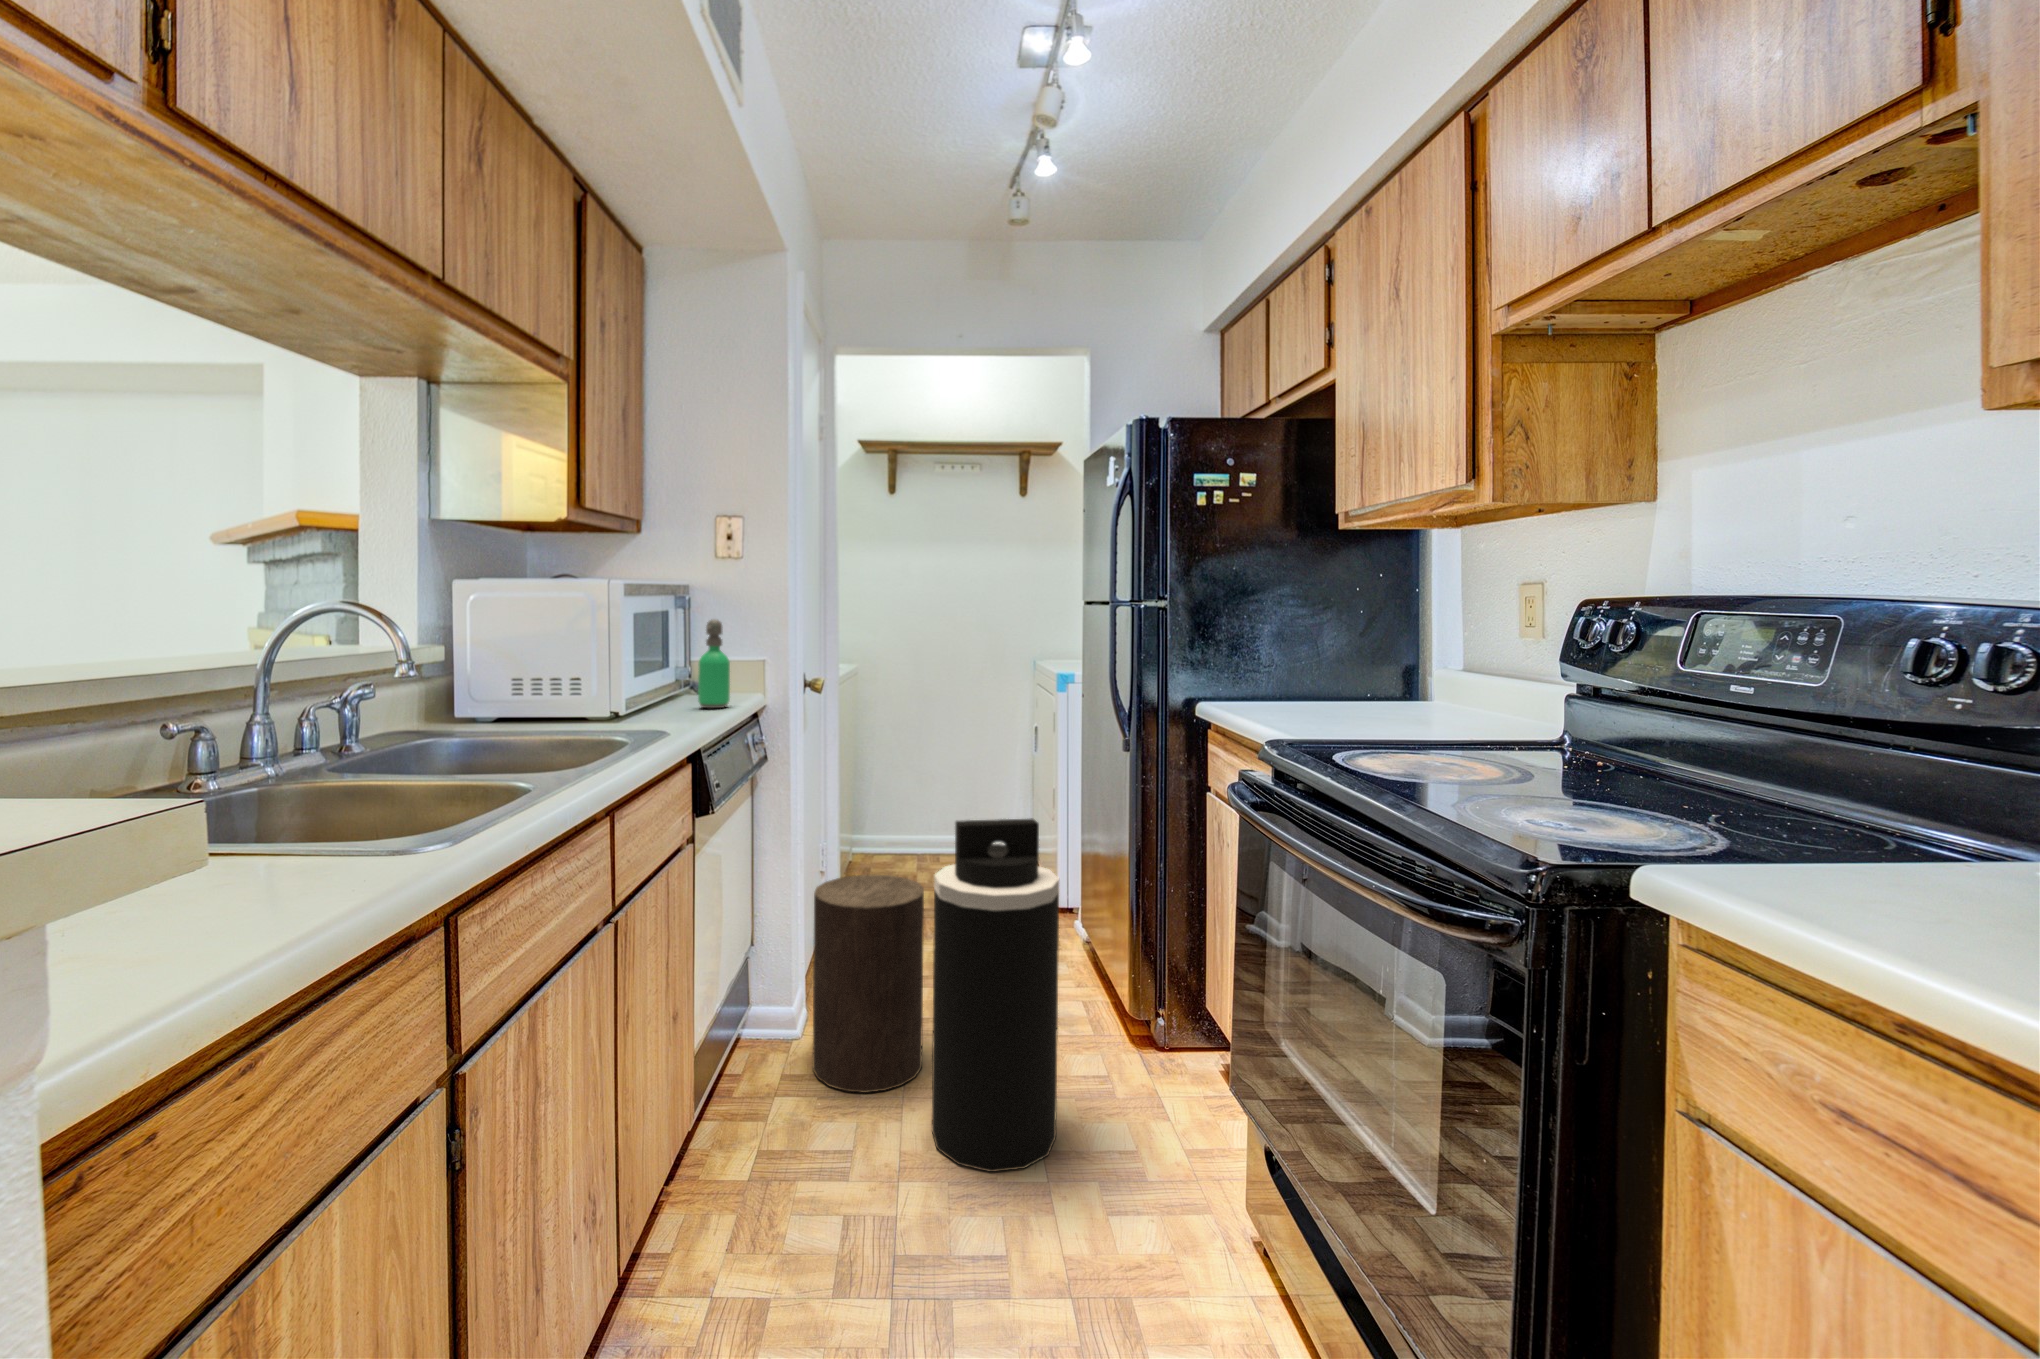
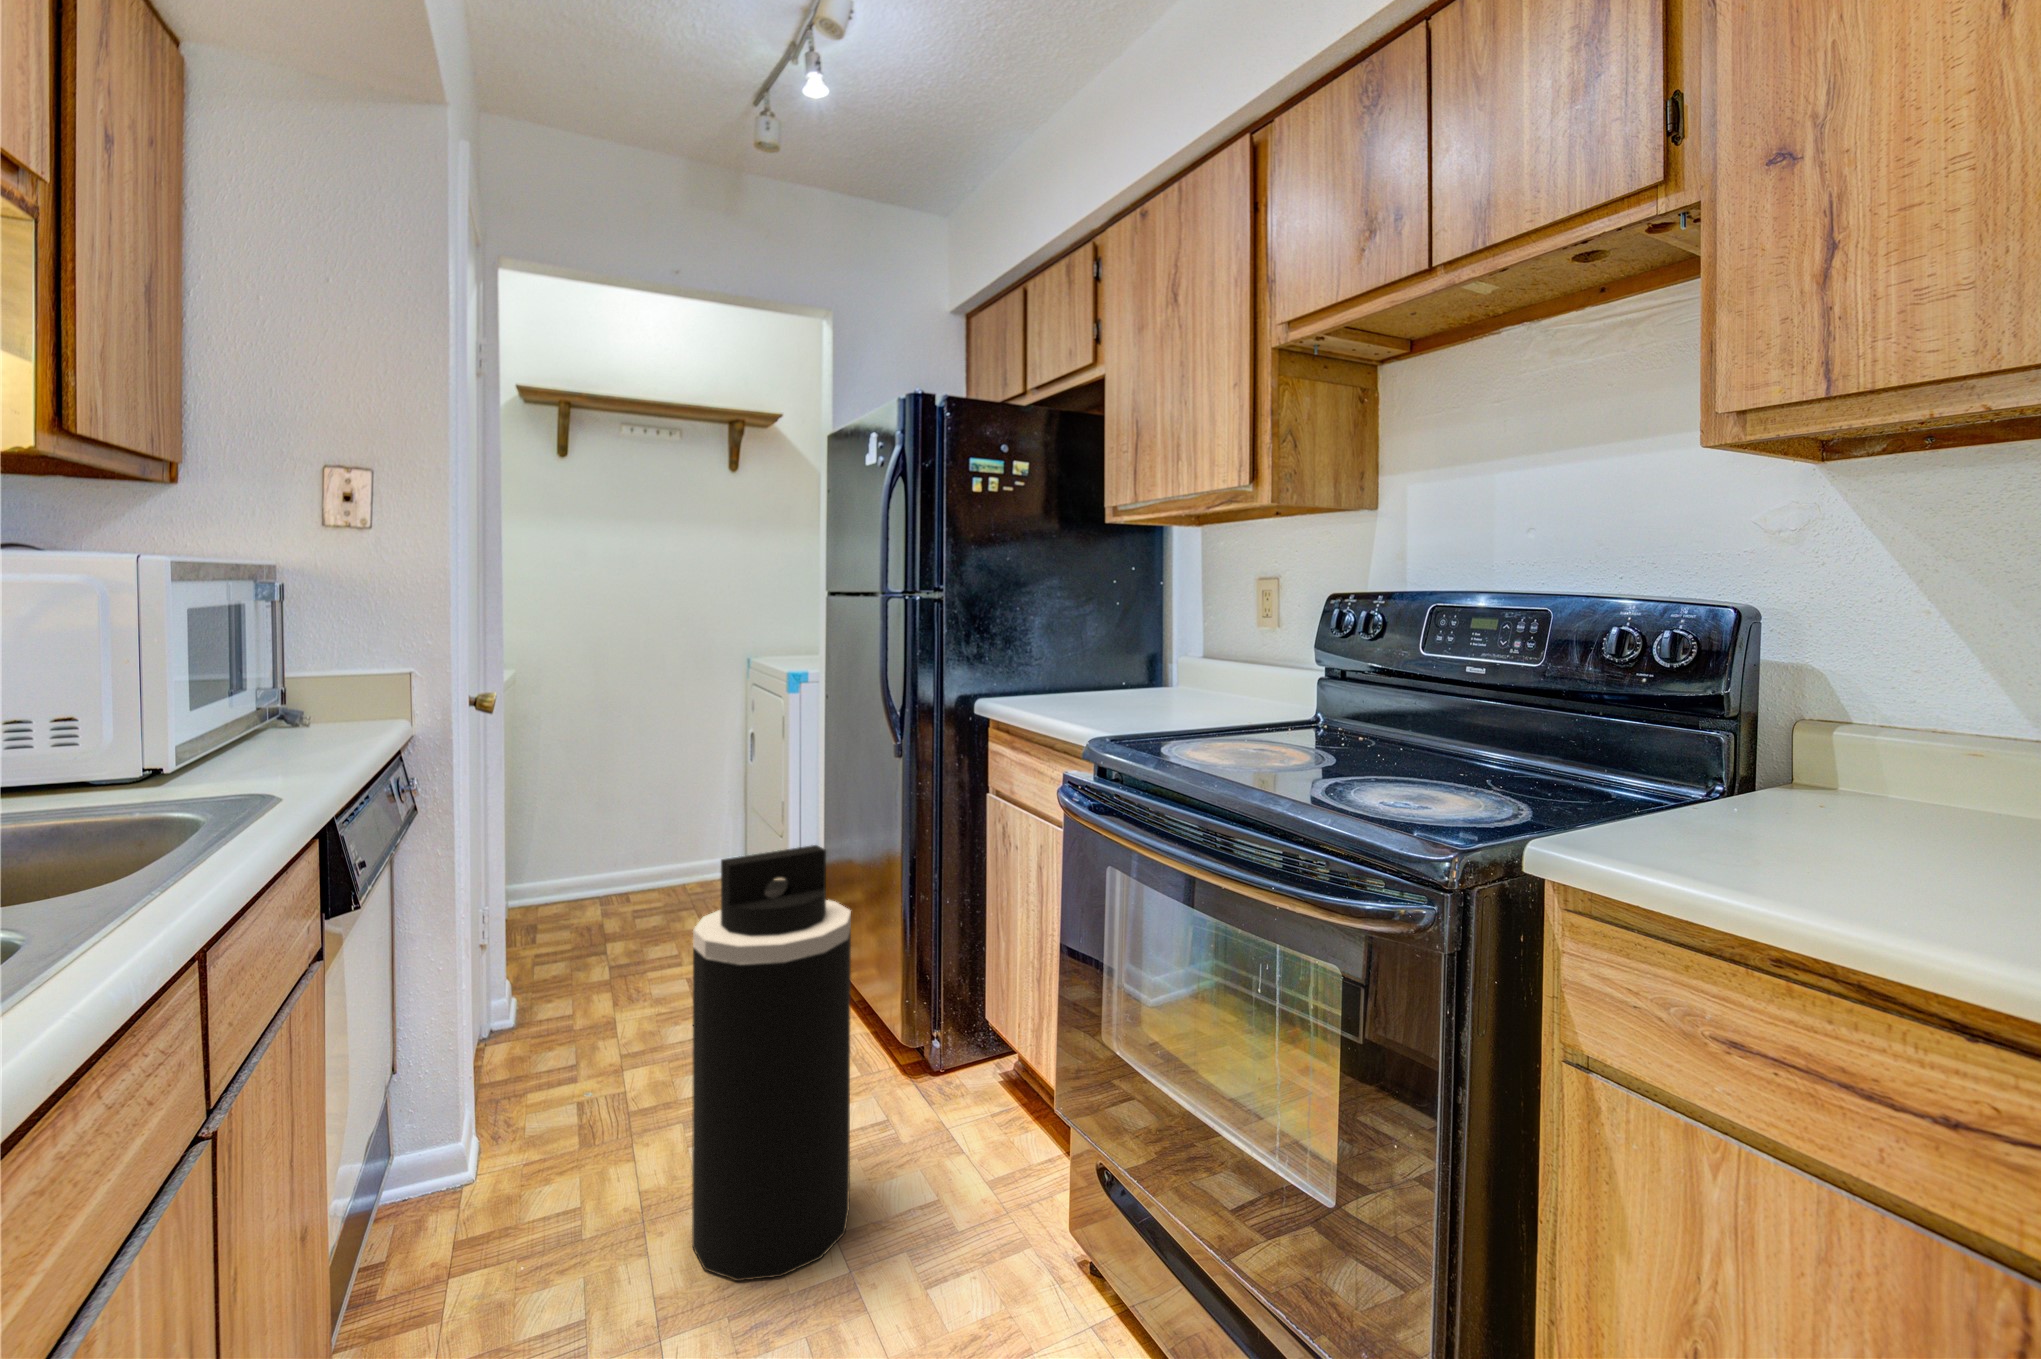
soap dispenser: present [698,619,730,708] -> none [298,611,355,740]
stool: present [813,875,924,1093] -> none [501,936,663,1231]

